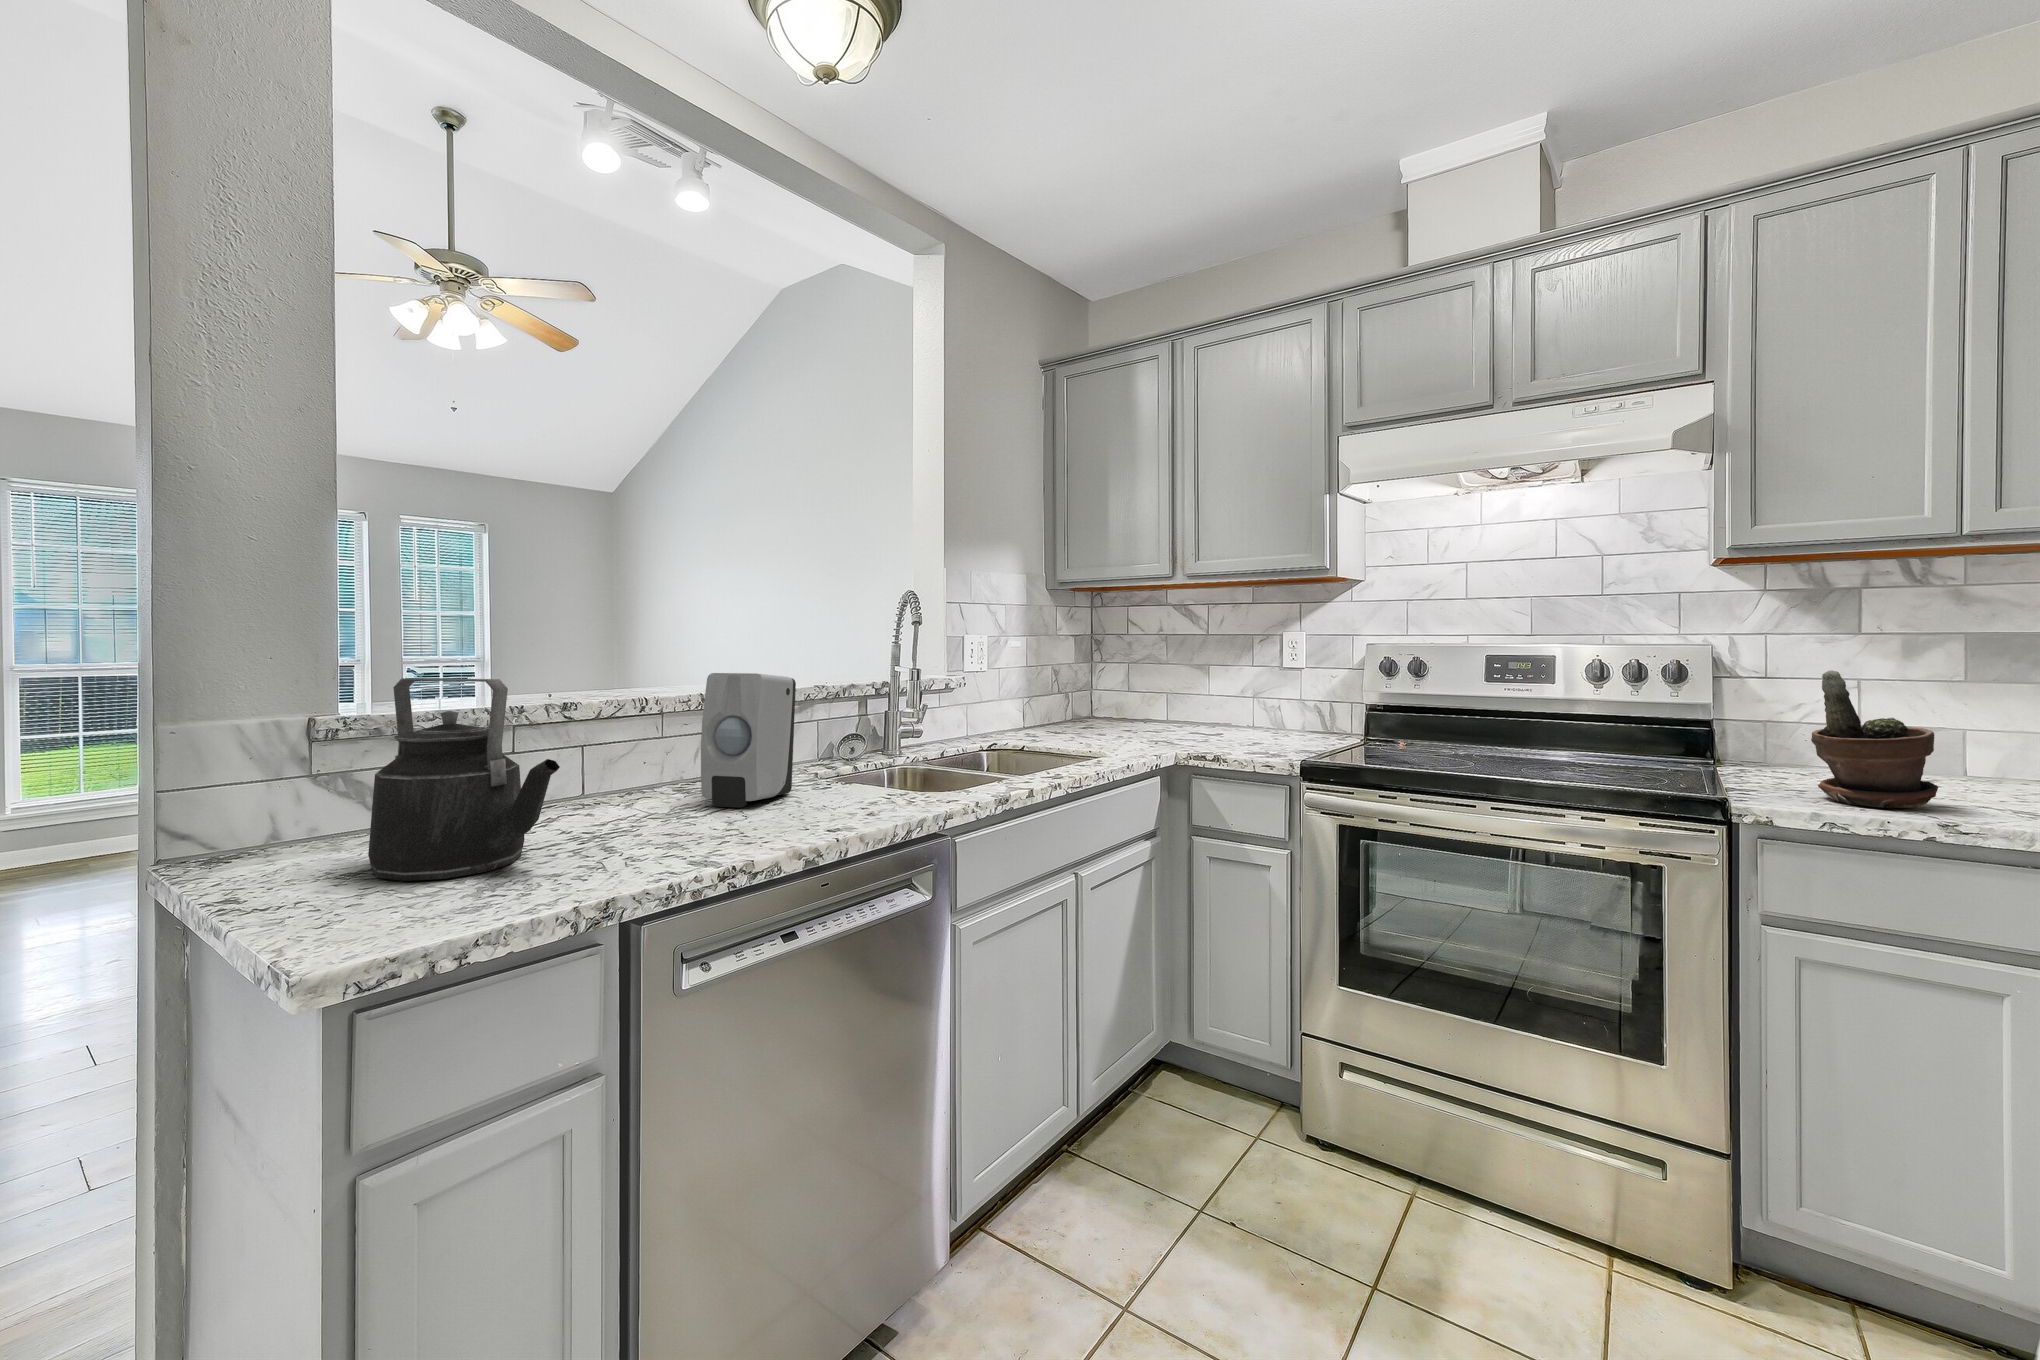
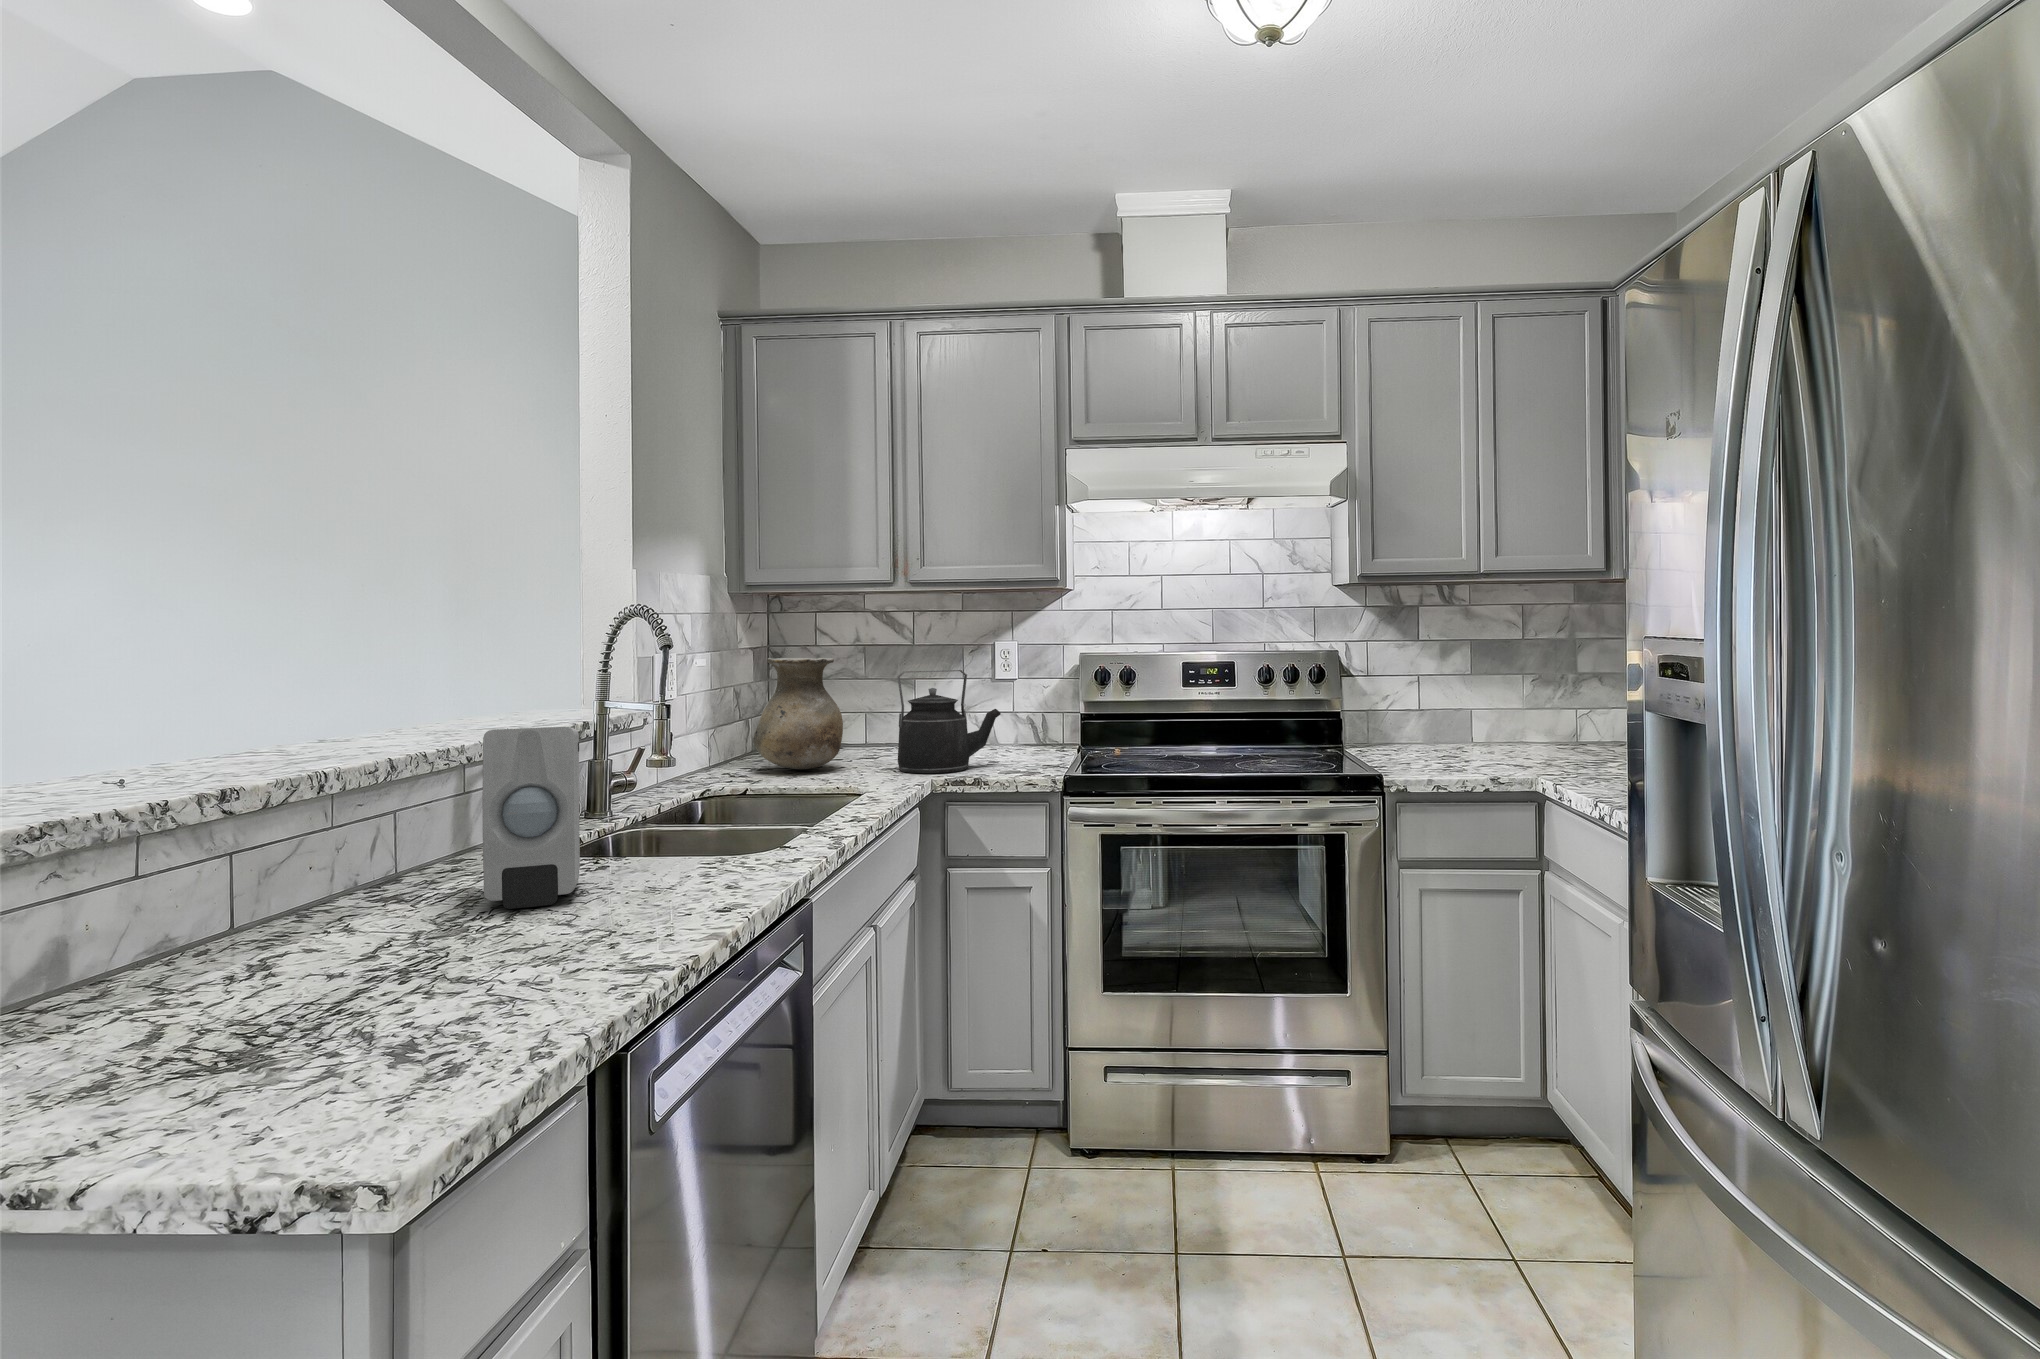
vase: none [1048,640,1121,734] -> present [753,658,843,769]
potted plant: present [1811,670,1938,808] -> none [1418,673,1484,772]
kettle: present [368,678,560,881] -> present [898,670,1001,773]

